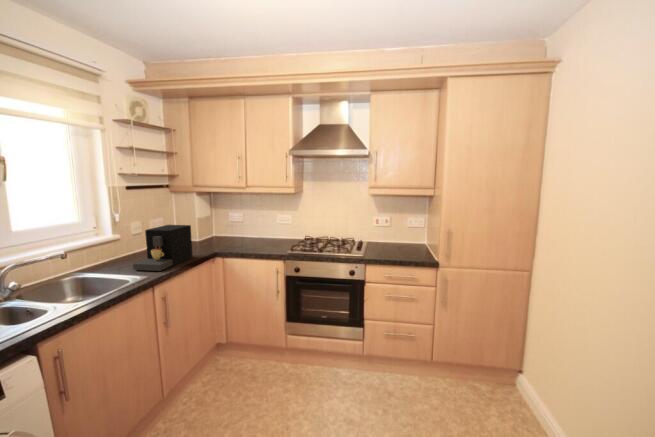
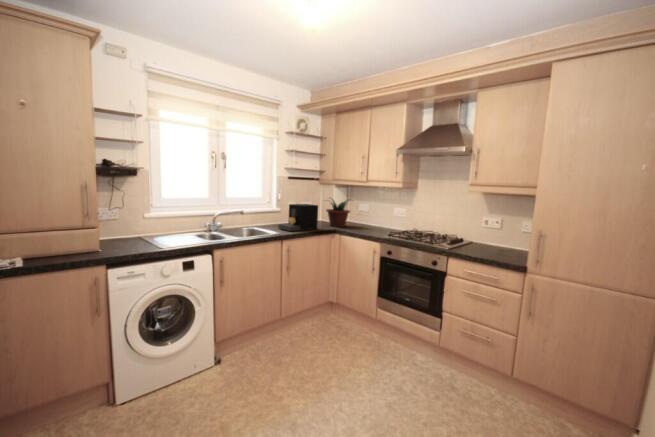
potted plant: none [188,210,229,248] -> present [326,199,350,227]

